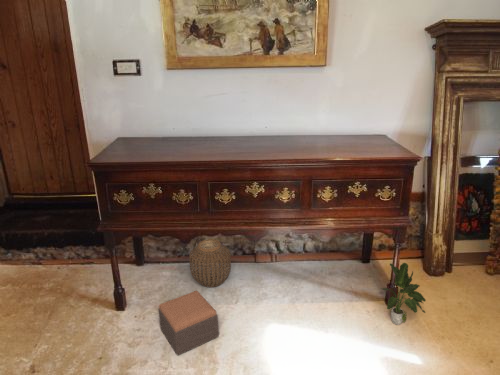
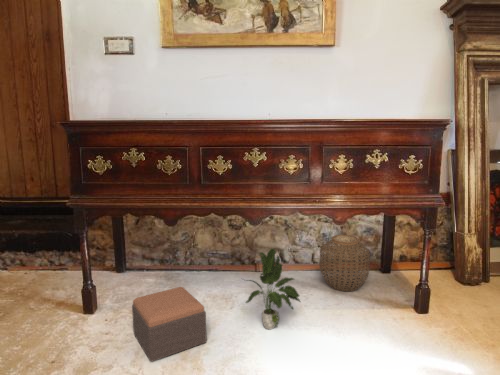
woven basket: present [189,239,231,287] -> present [320,235,370,291]
potted plant: present [383,263,426,325] -> present [246,248,300,329]

